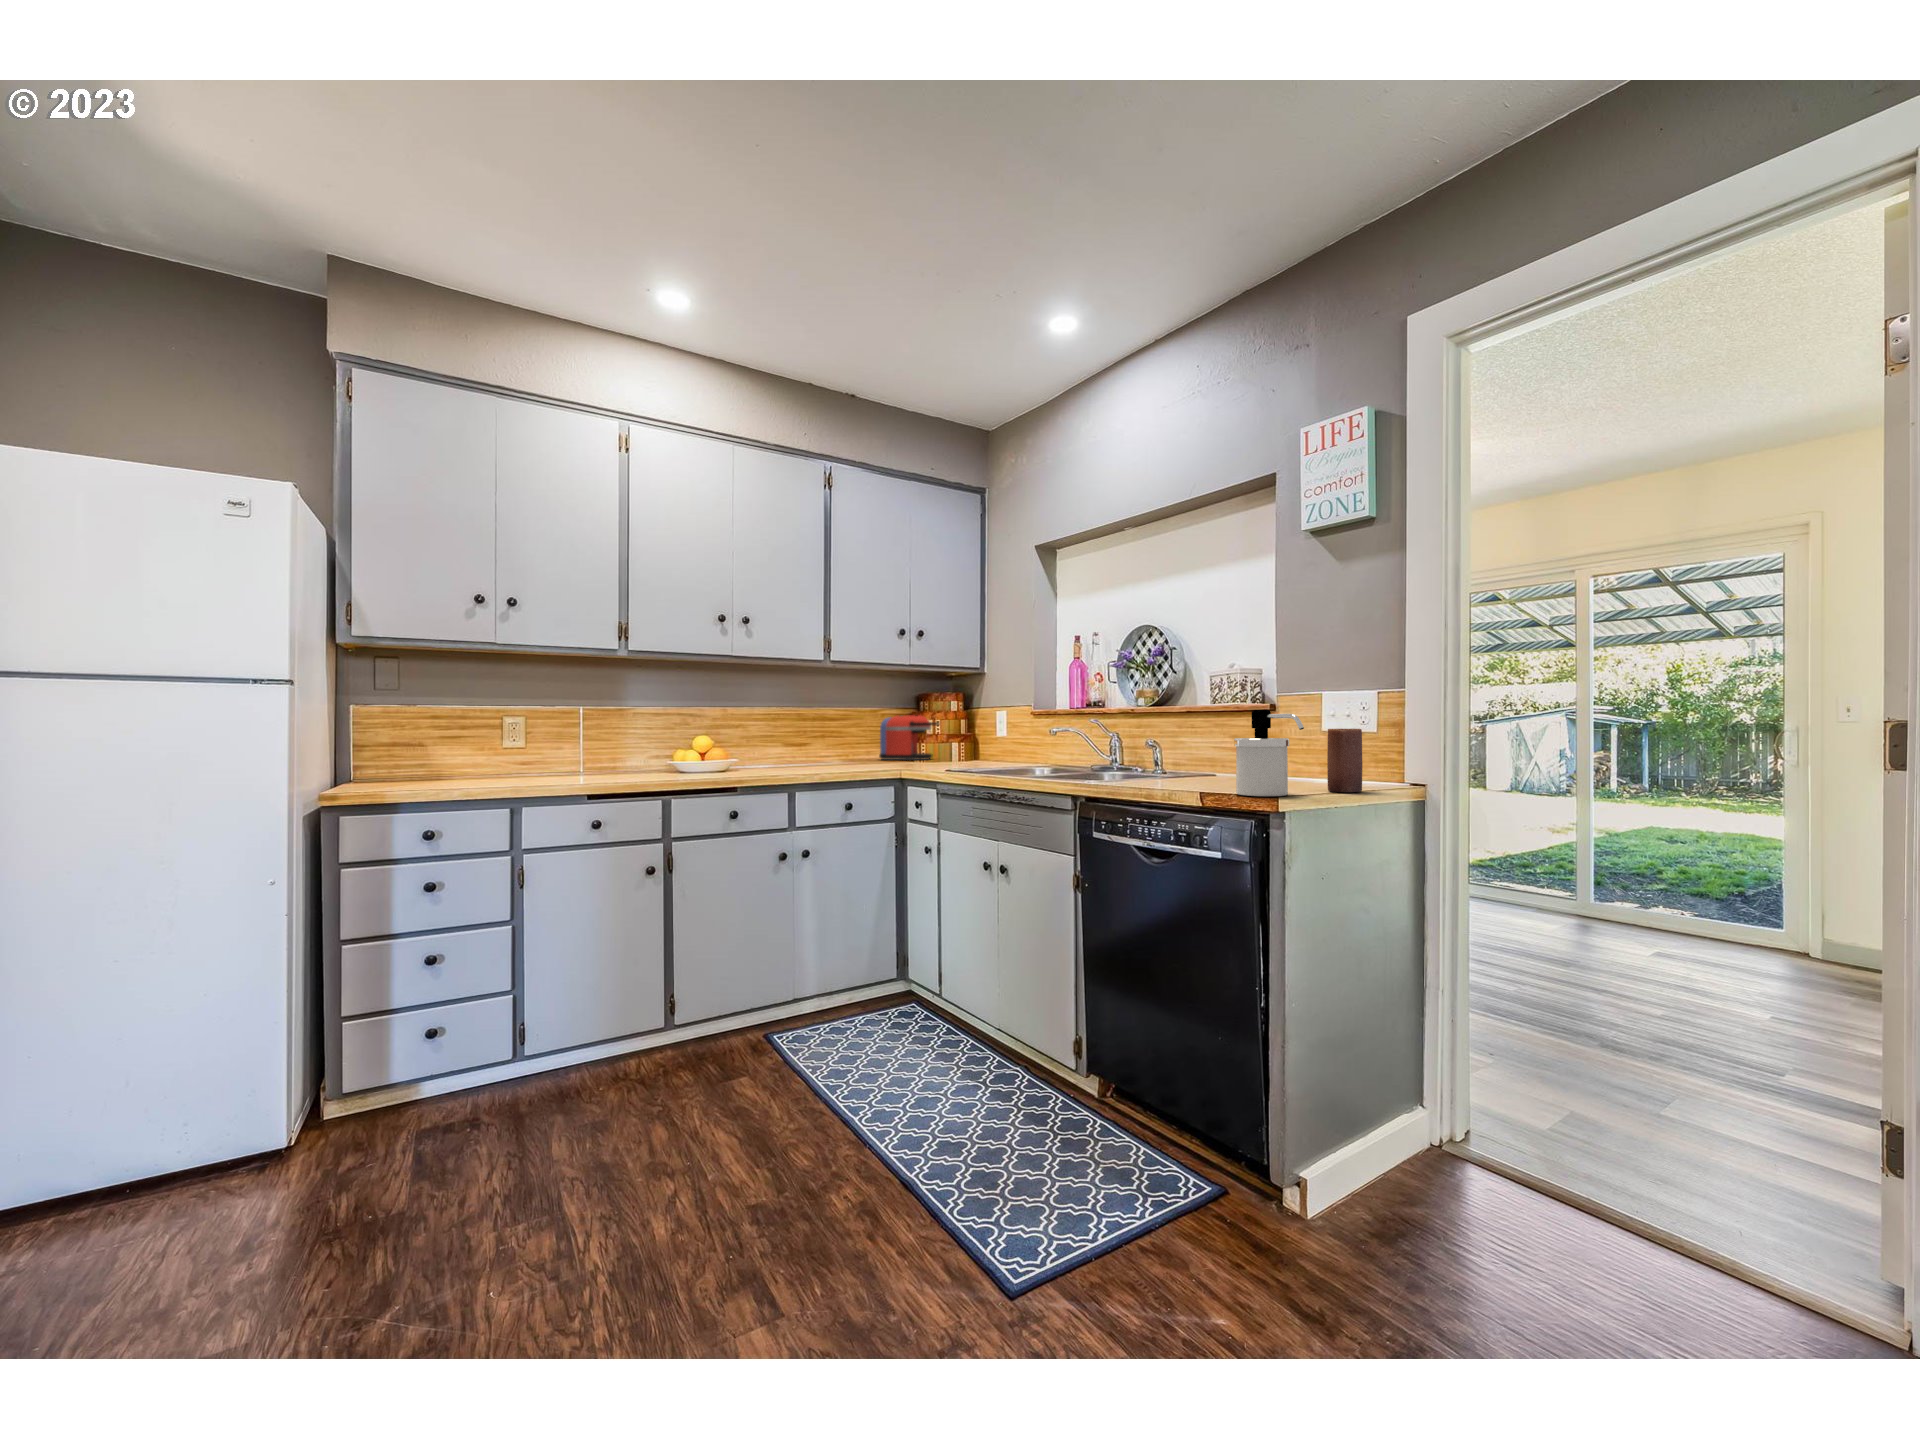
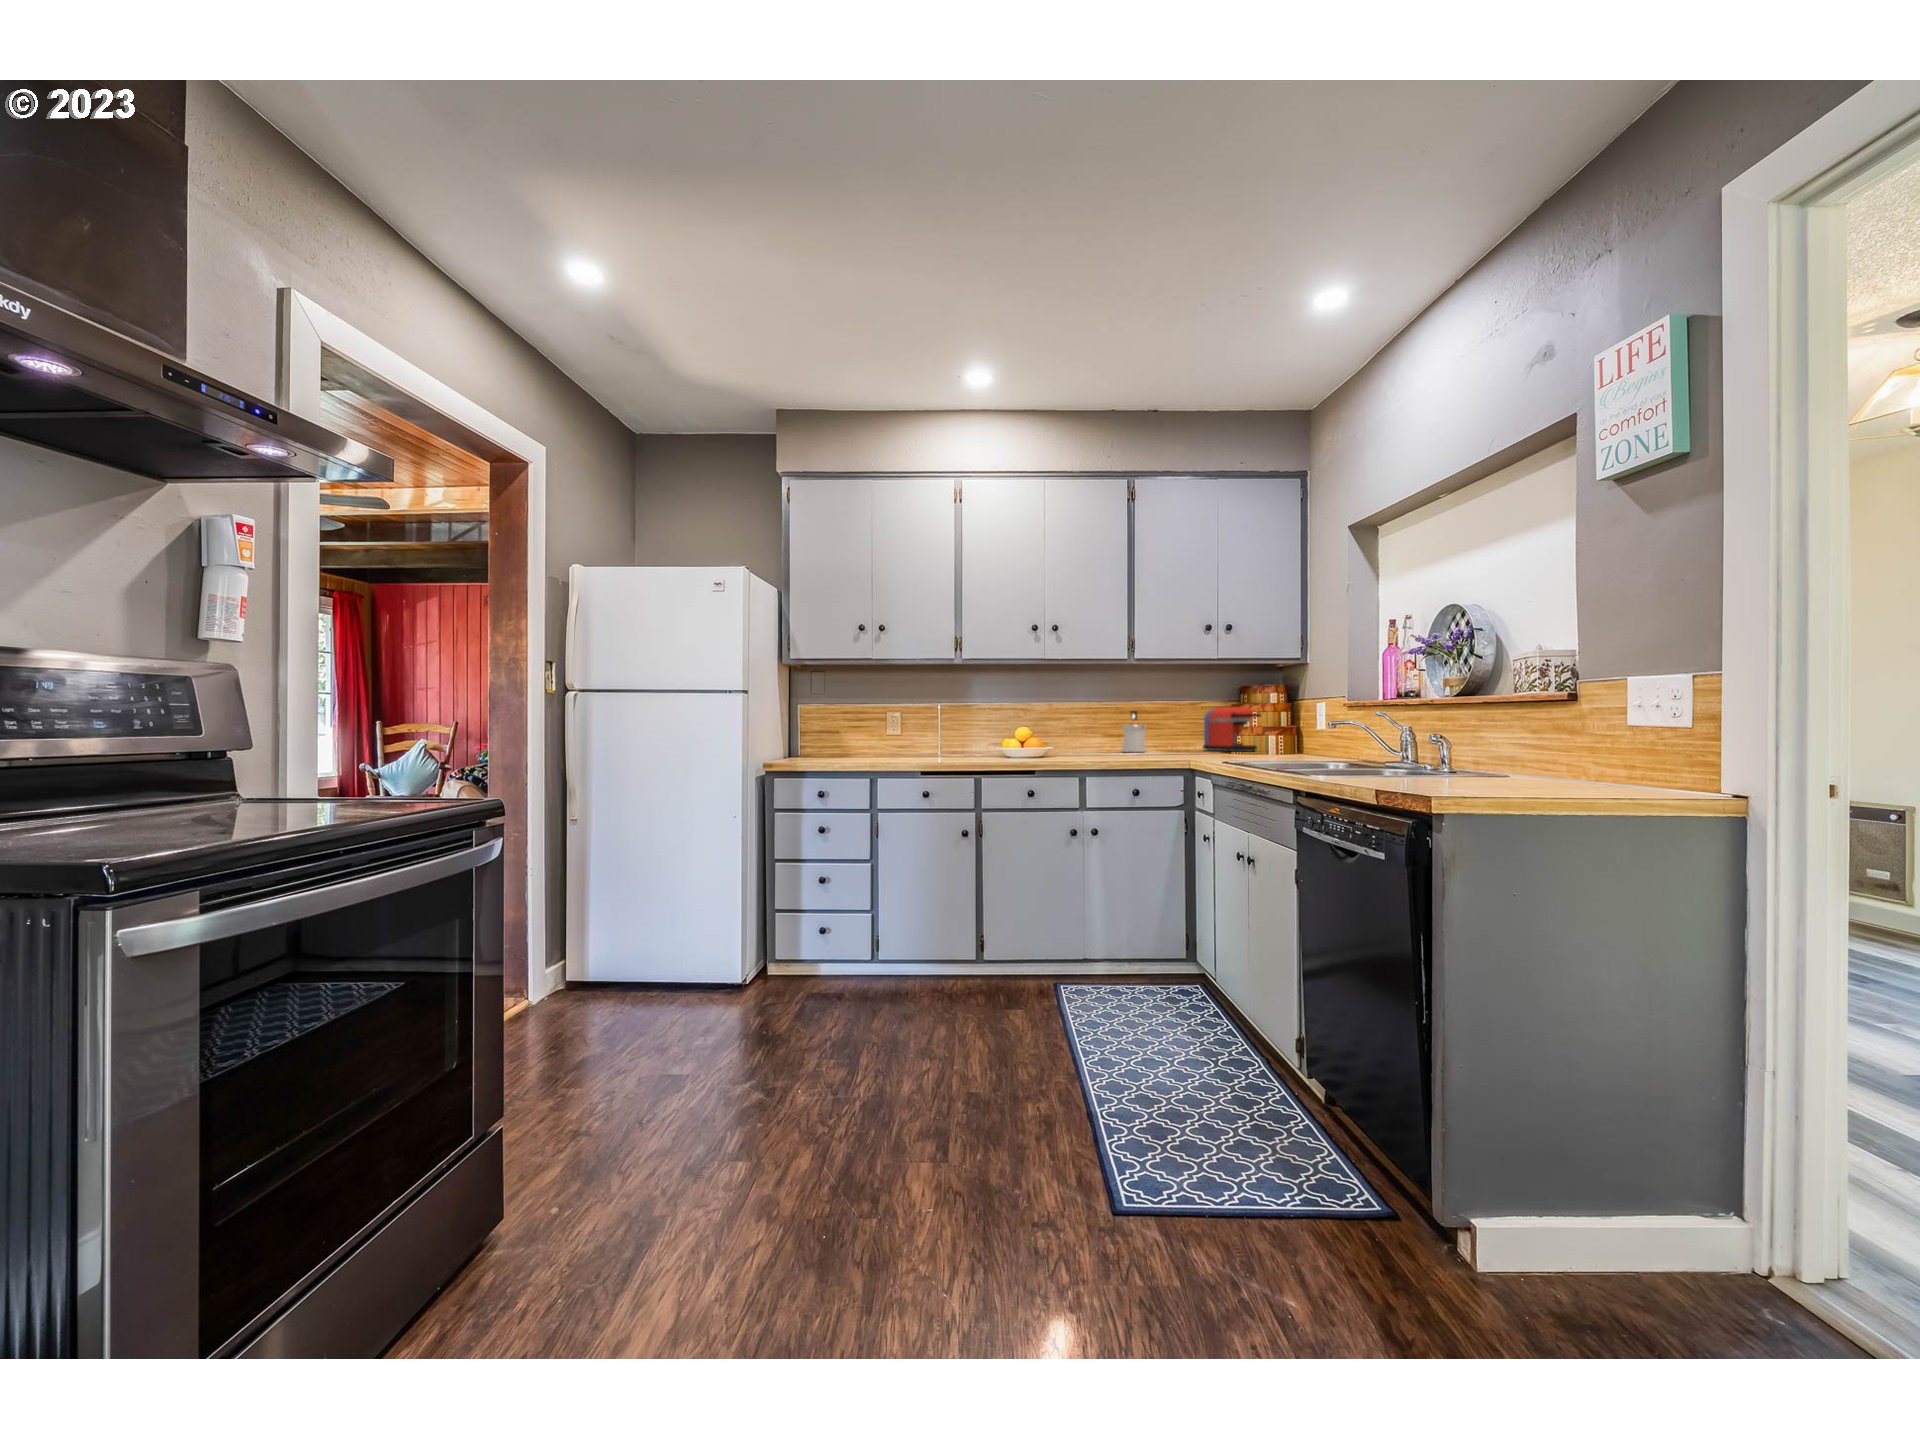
soap dispenser: present [1234,710,1304,796] -> present [1121,711,1146,752]
candle: present [1327,729,1362,792] -> none [1568,720,1615,796]

